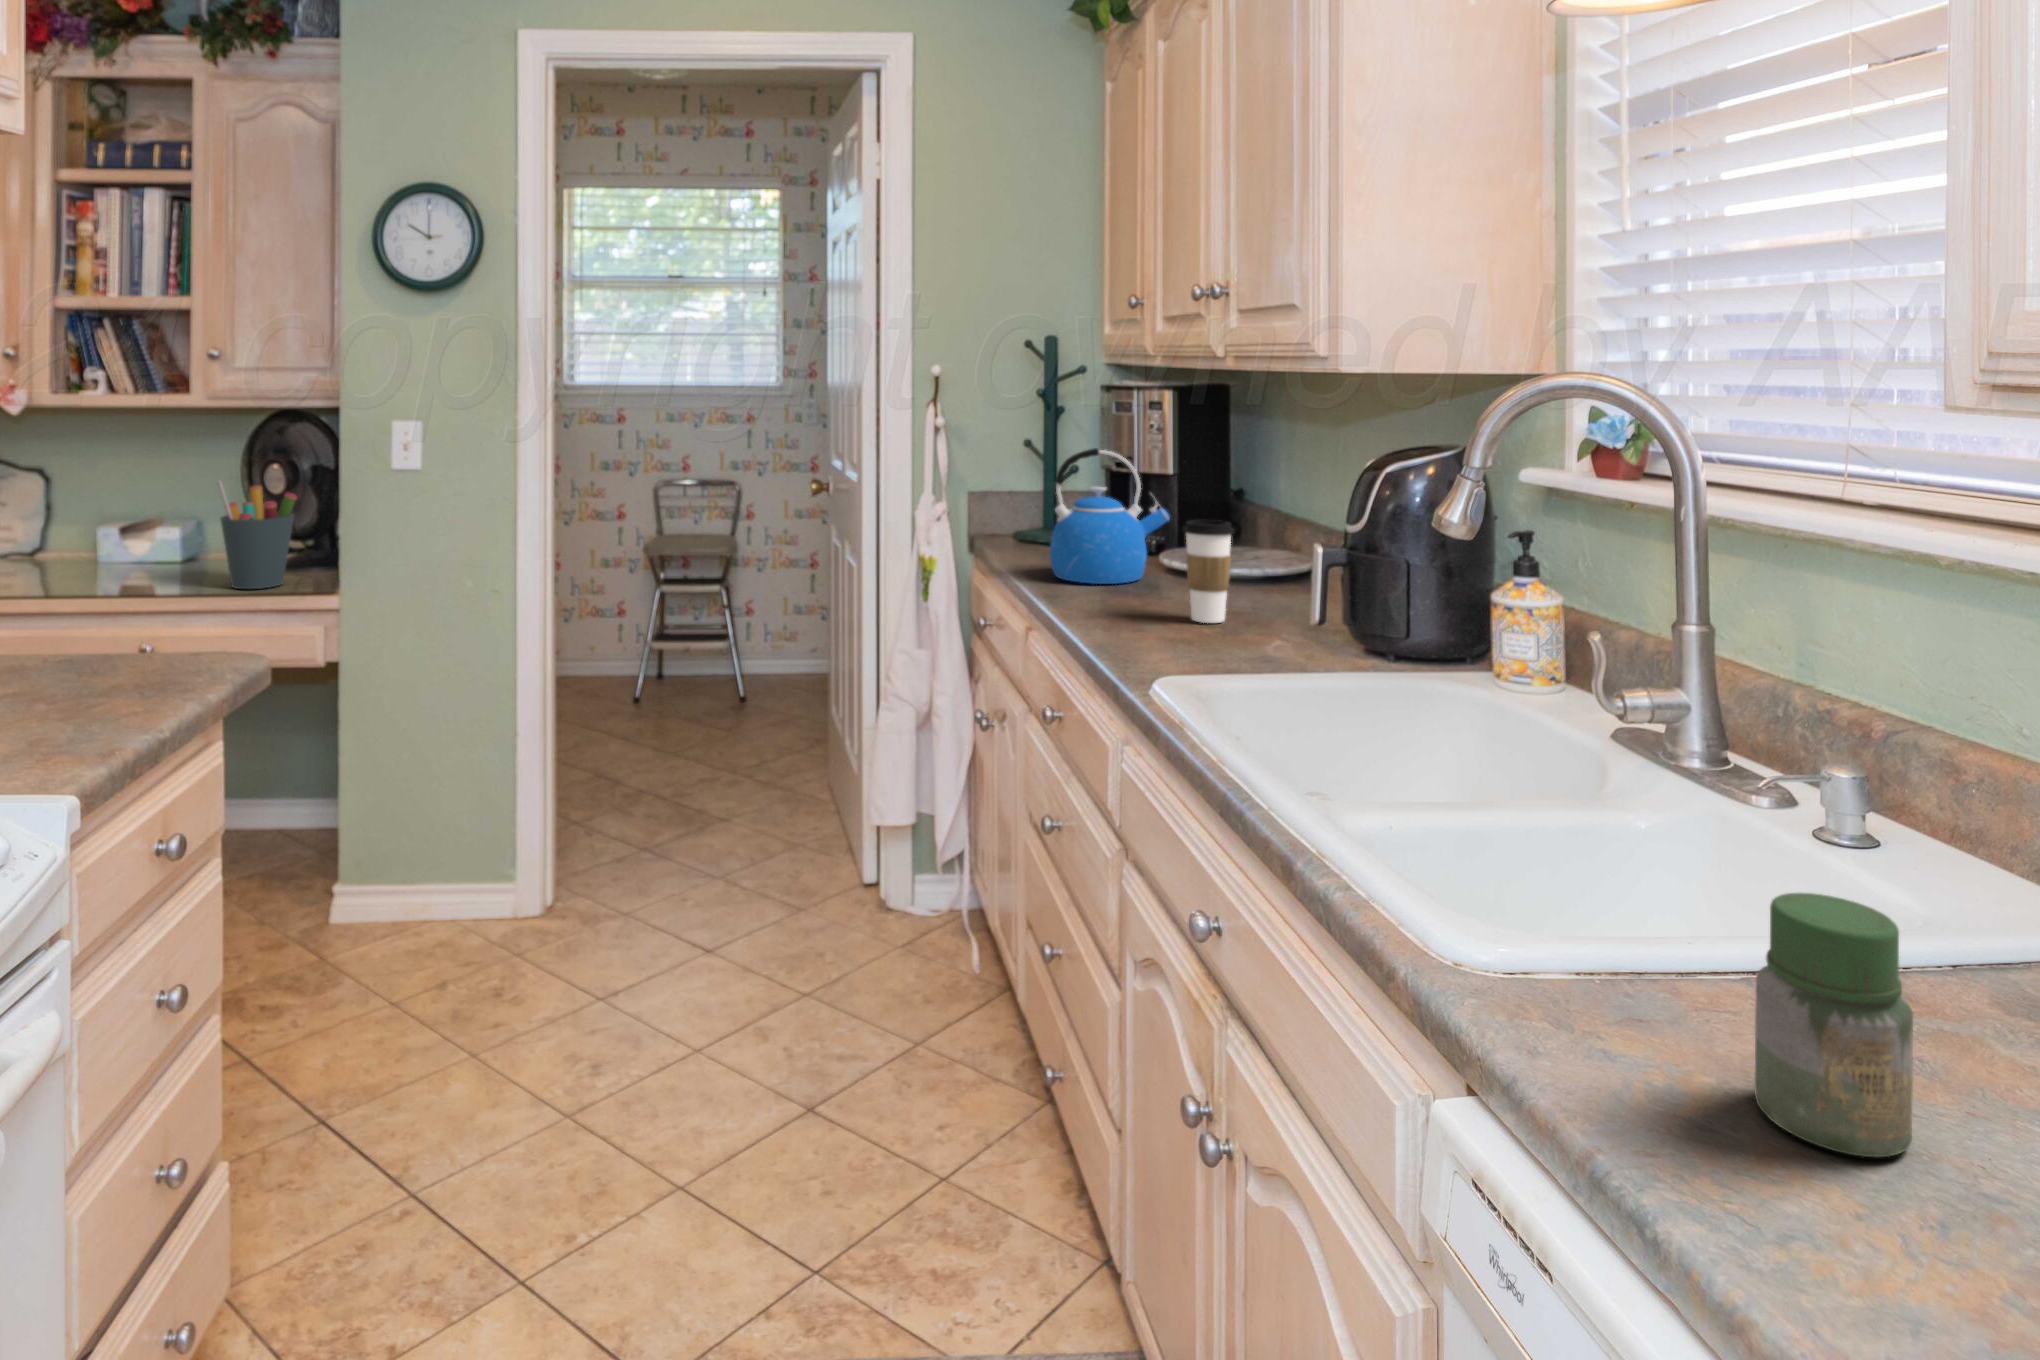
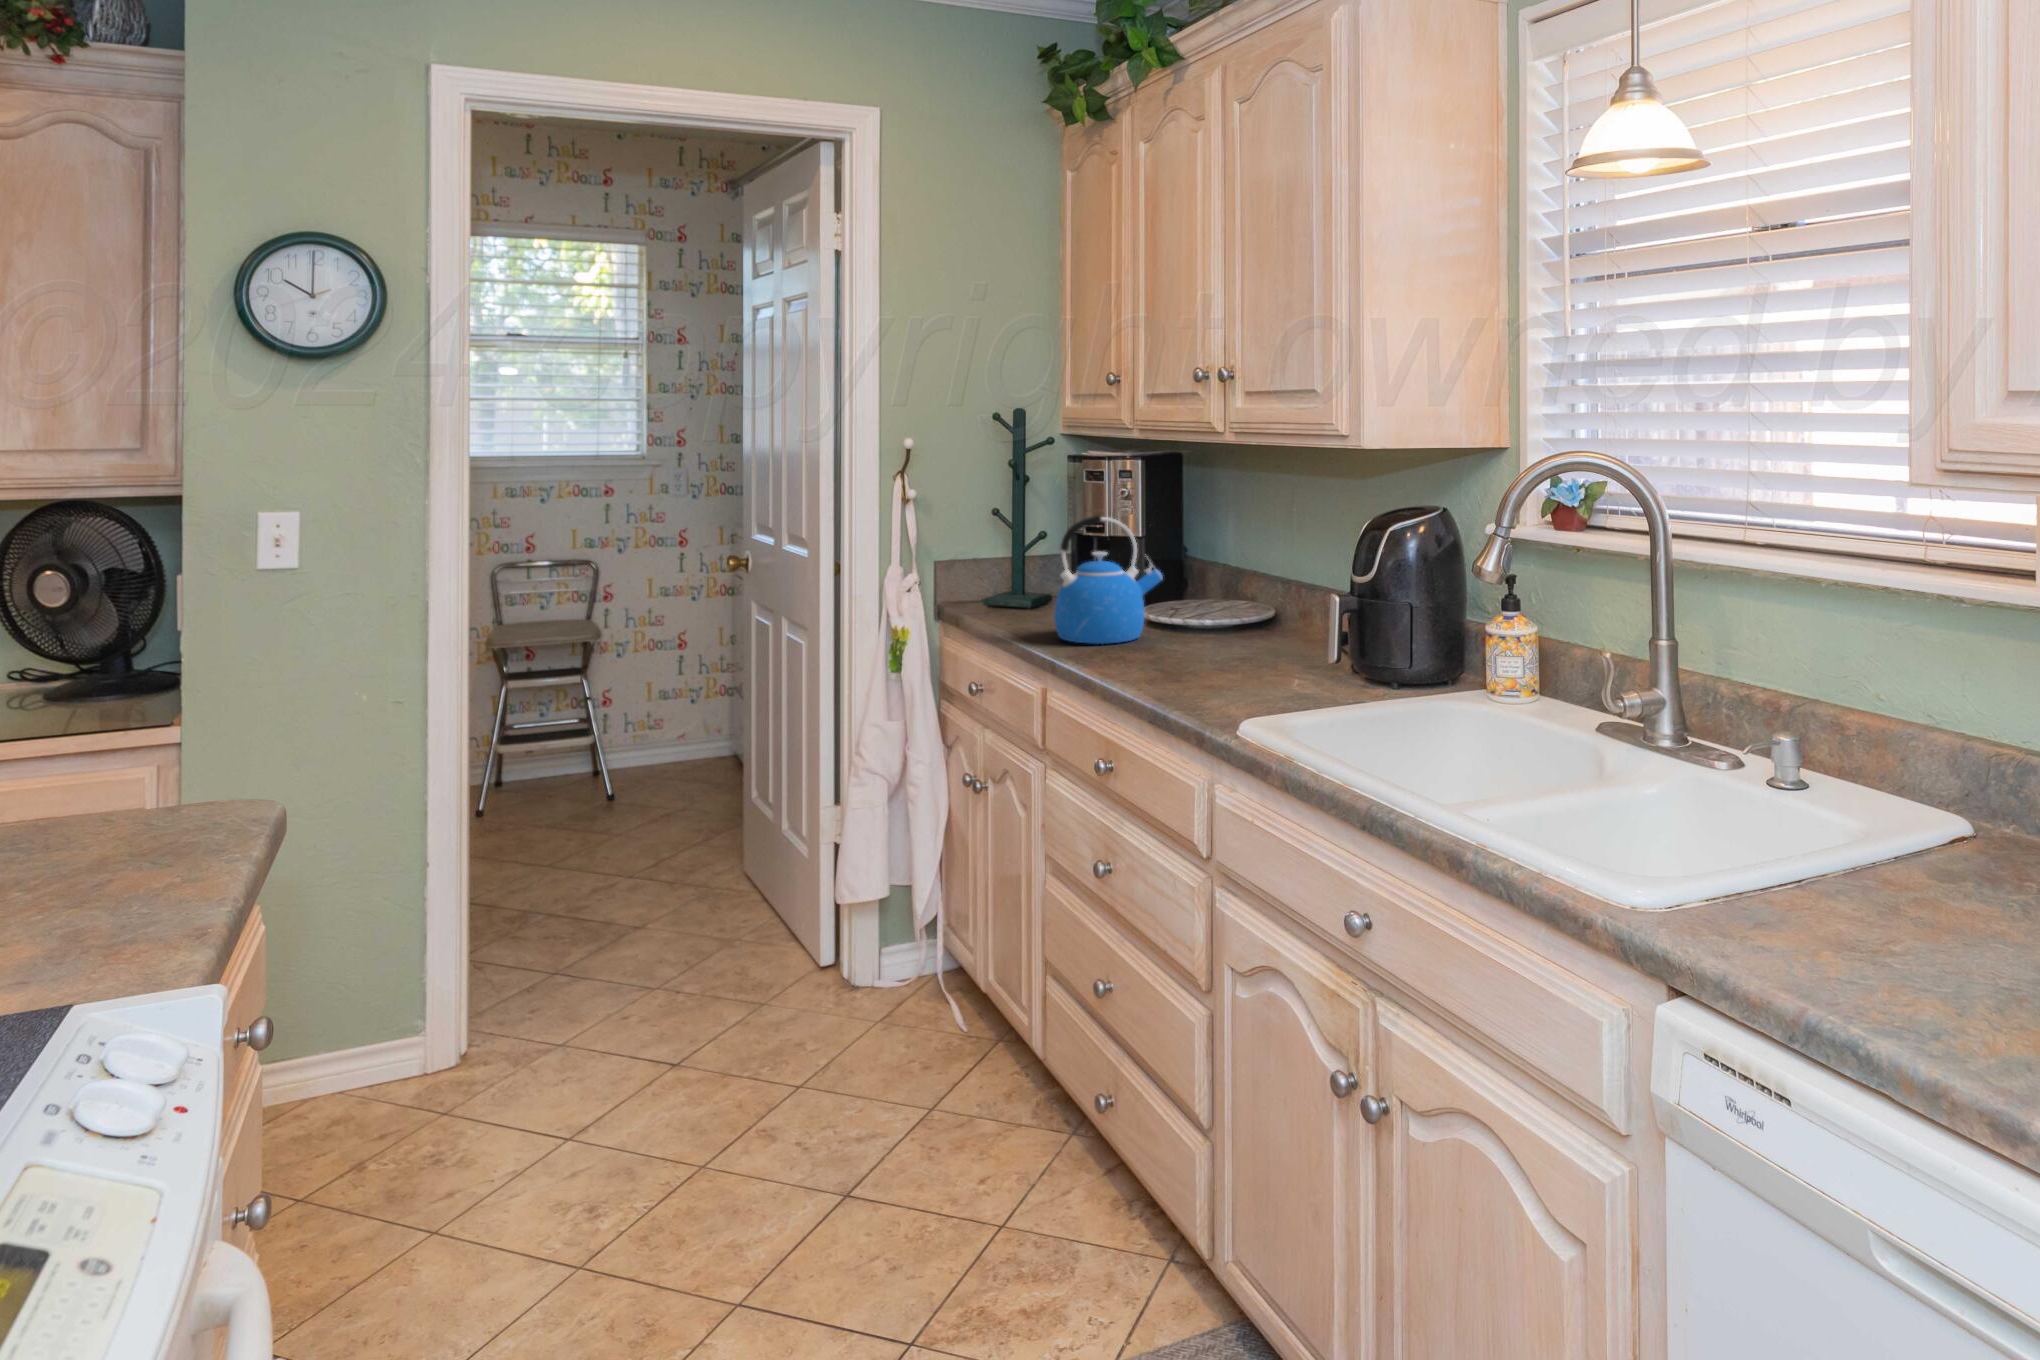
pen holder: present [217,480,297,589] -> none [19,591,129,724]
coffee cup: present [1183,520,1234,623] -> none [1208,578,1253,671]
jar: present [1755,893,1913,1157] -> none [1821,802,1911,958]

